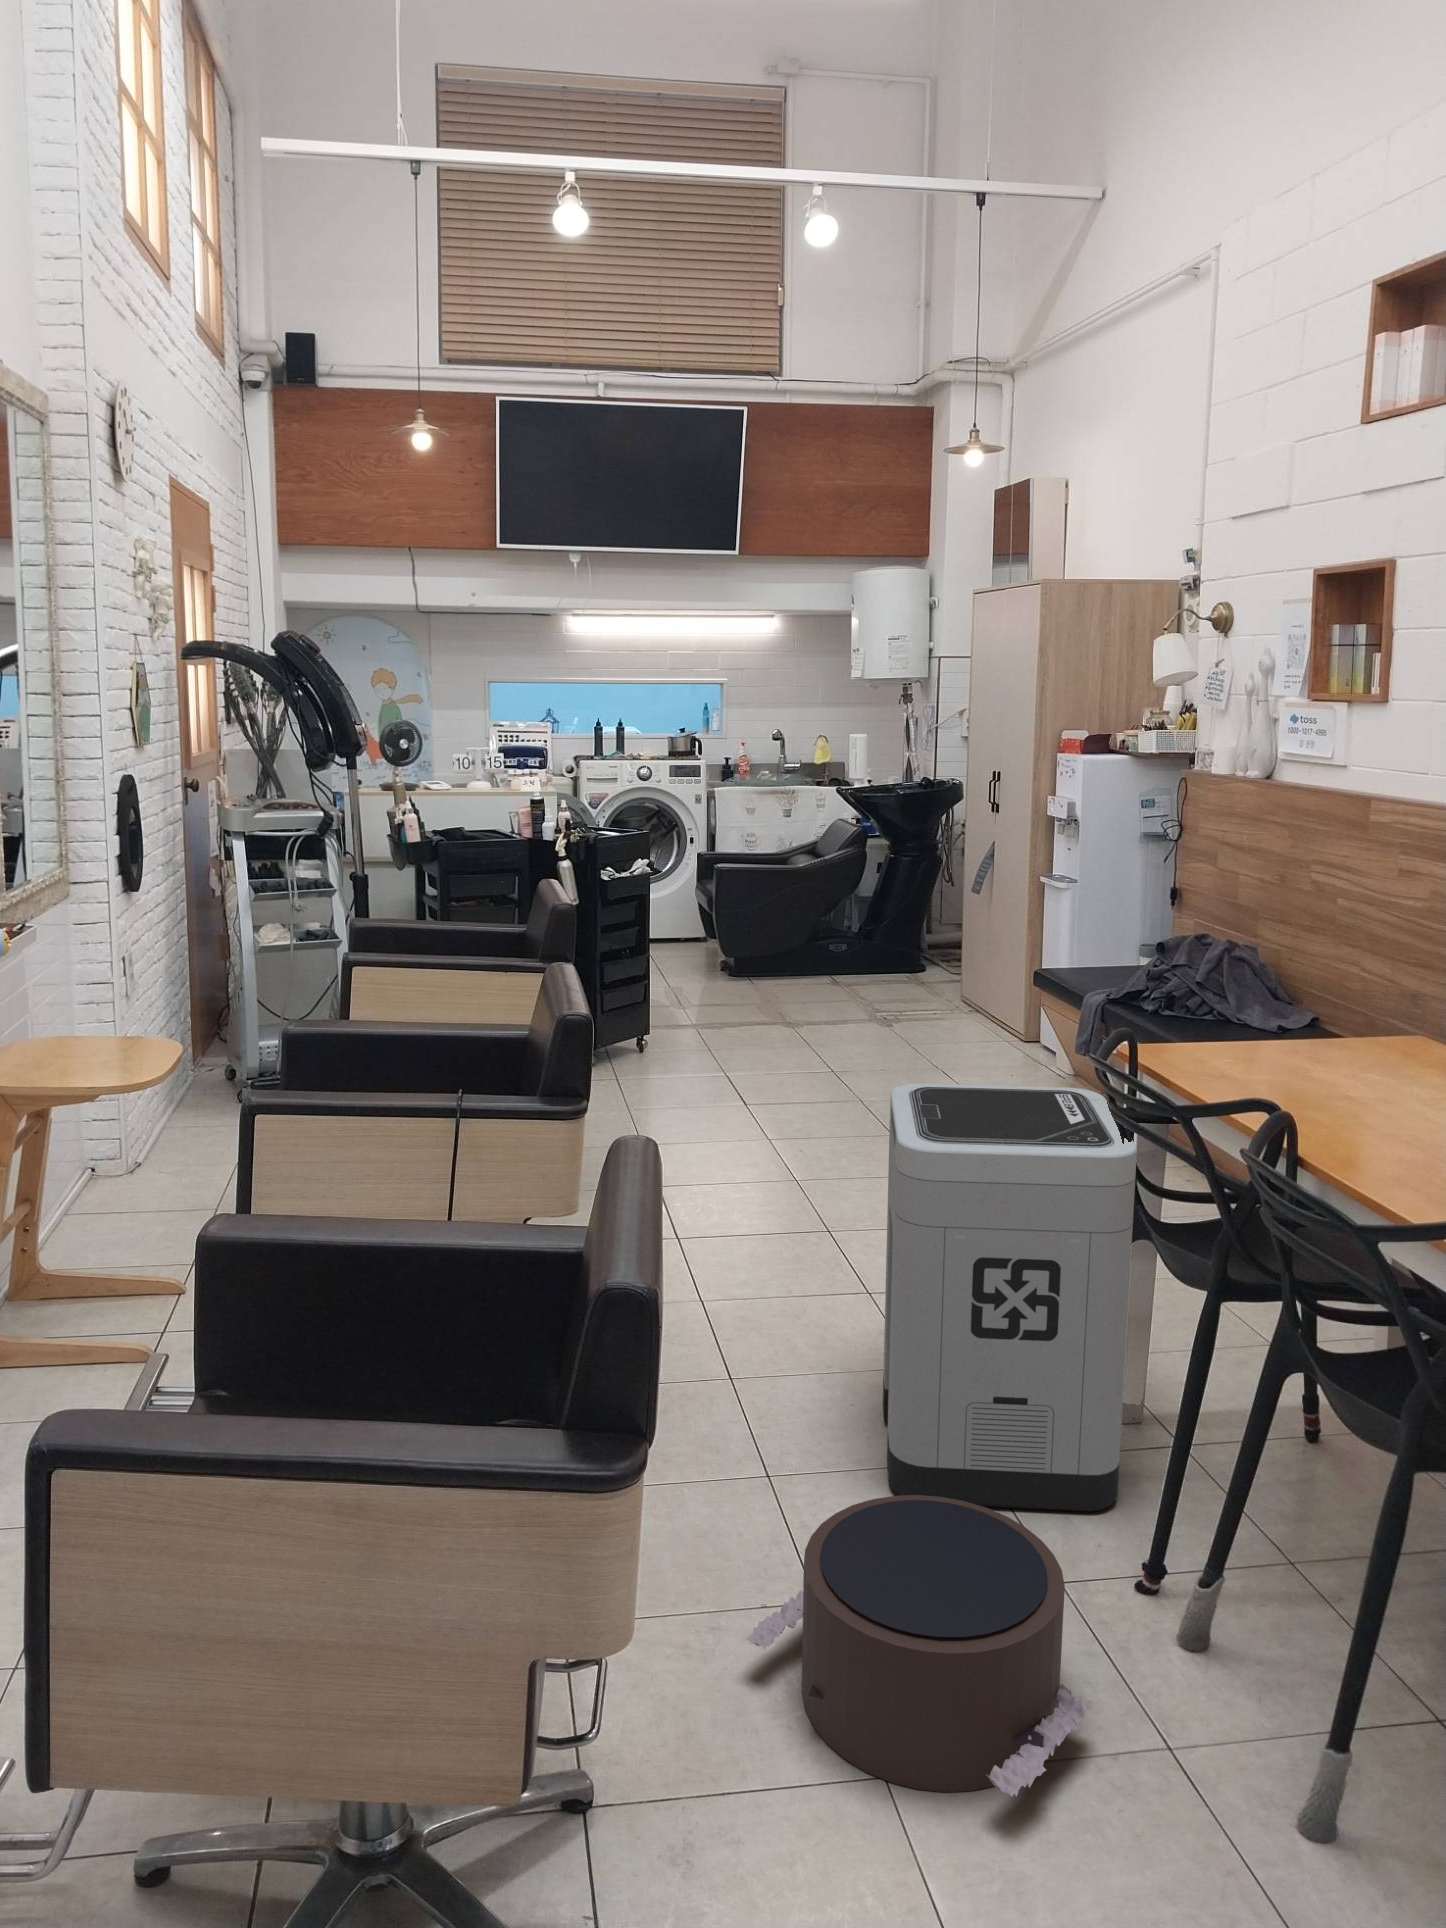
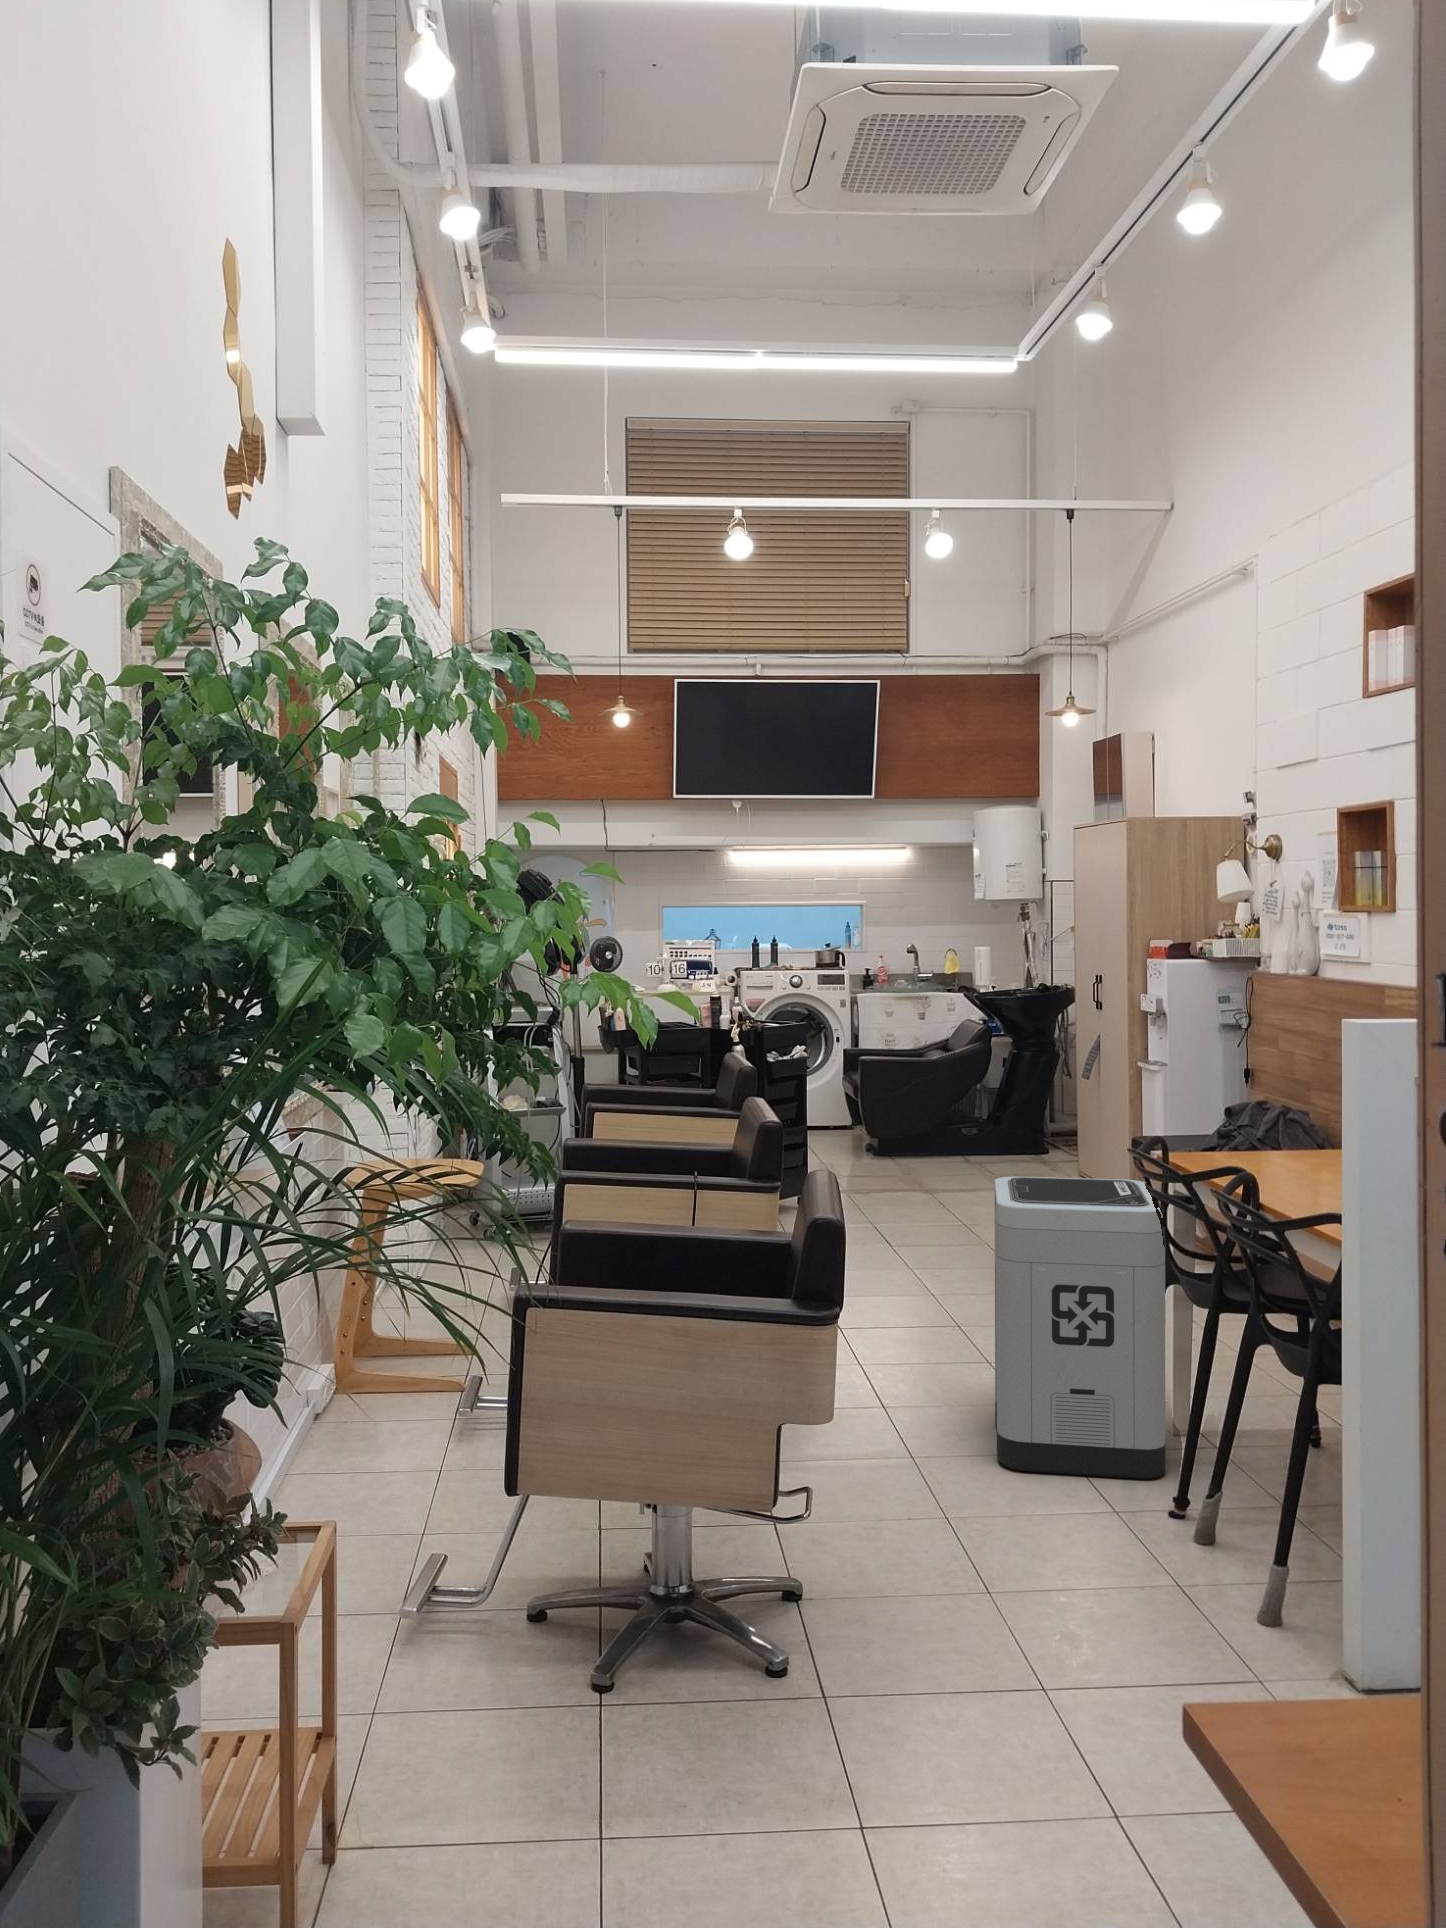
pouf: present [746,1495,1092,1797] -> none [895,1434,1128,1600]

